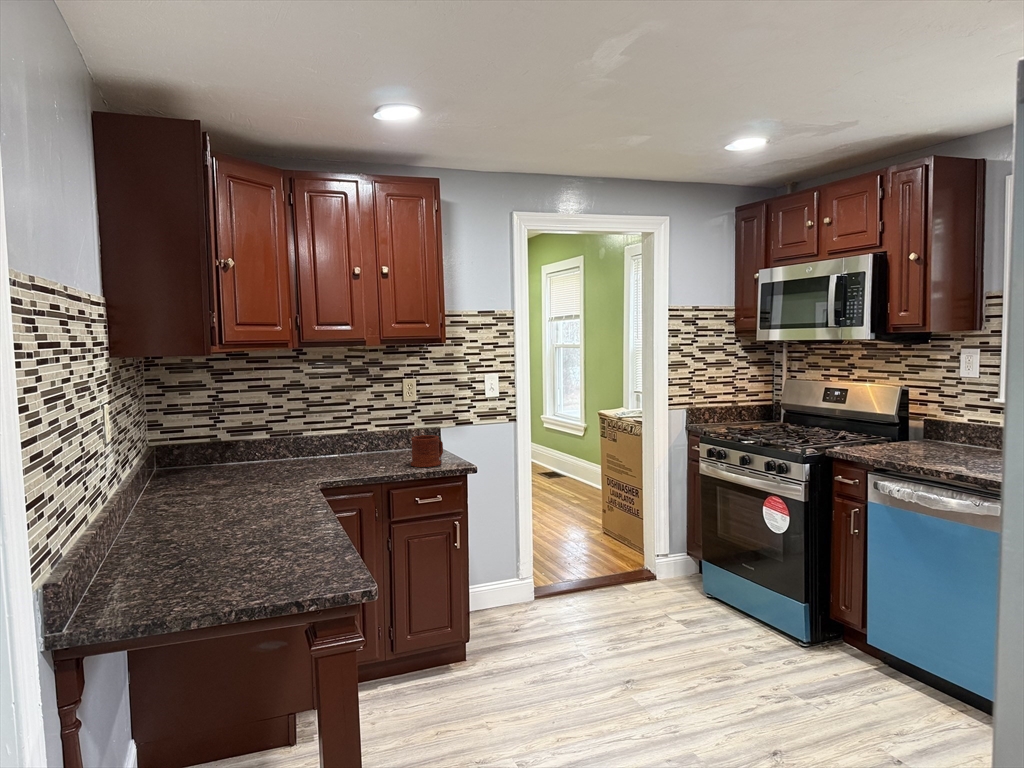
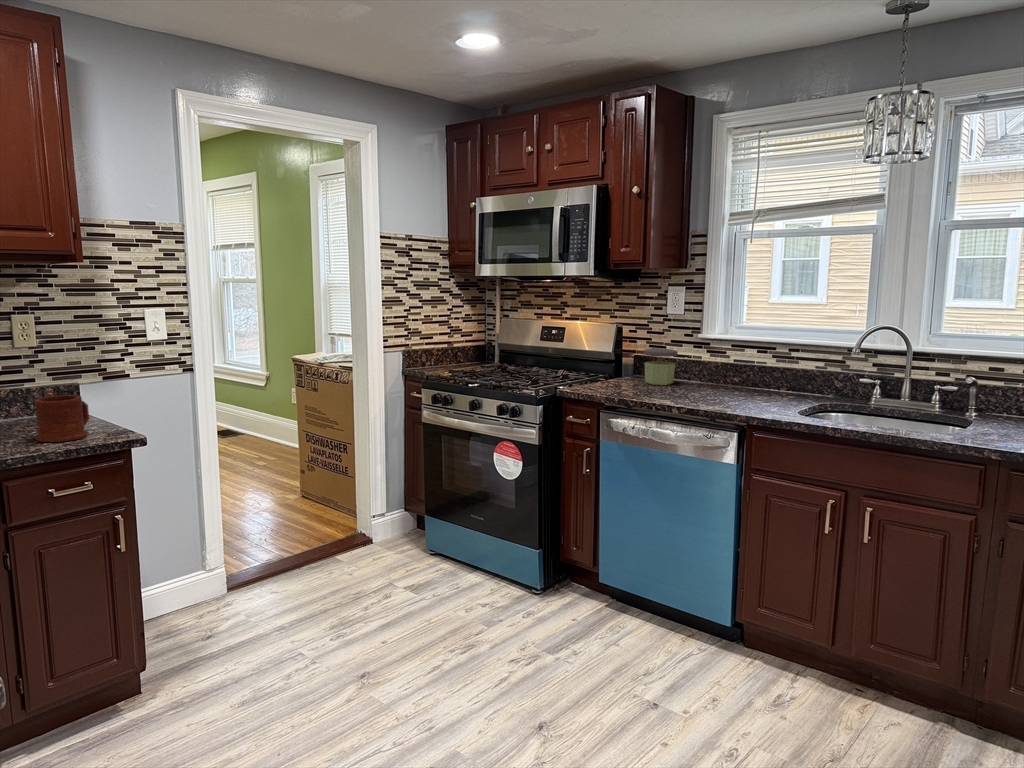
jar: none [927,413,969,451] -> present [643,349,678,385]

